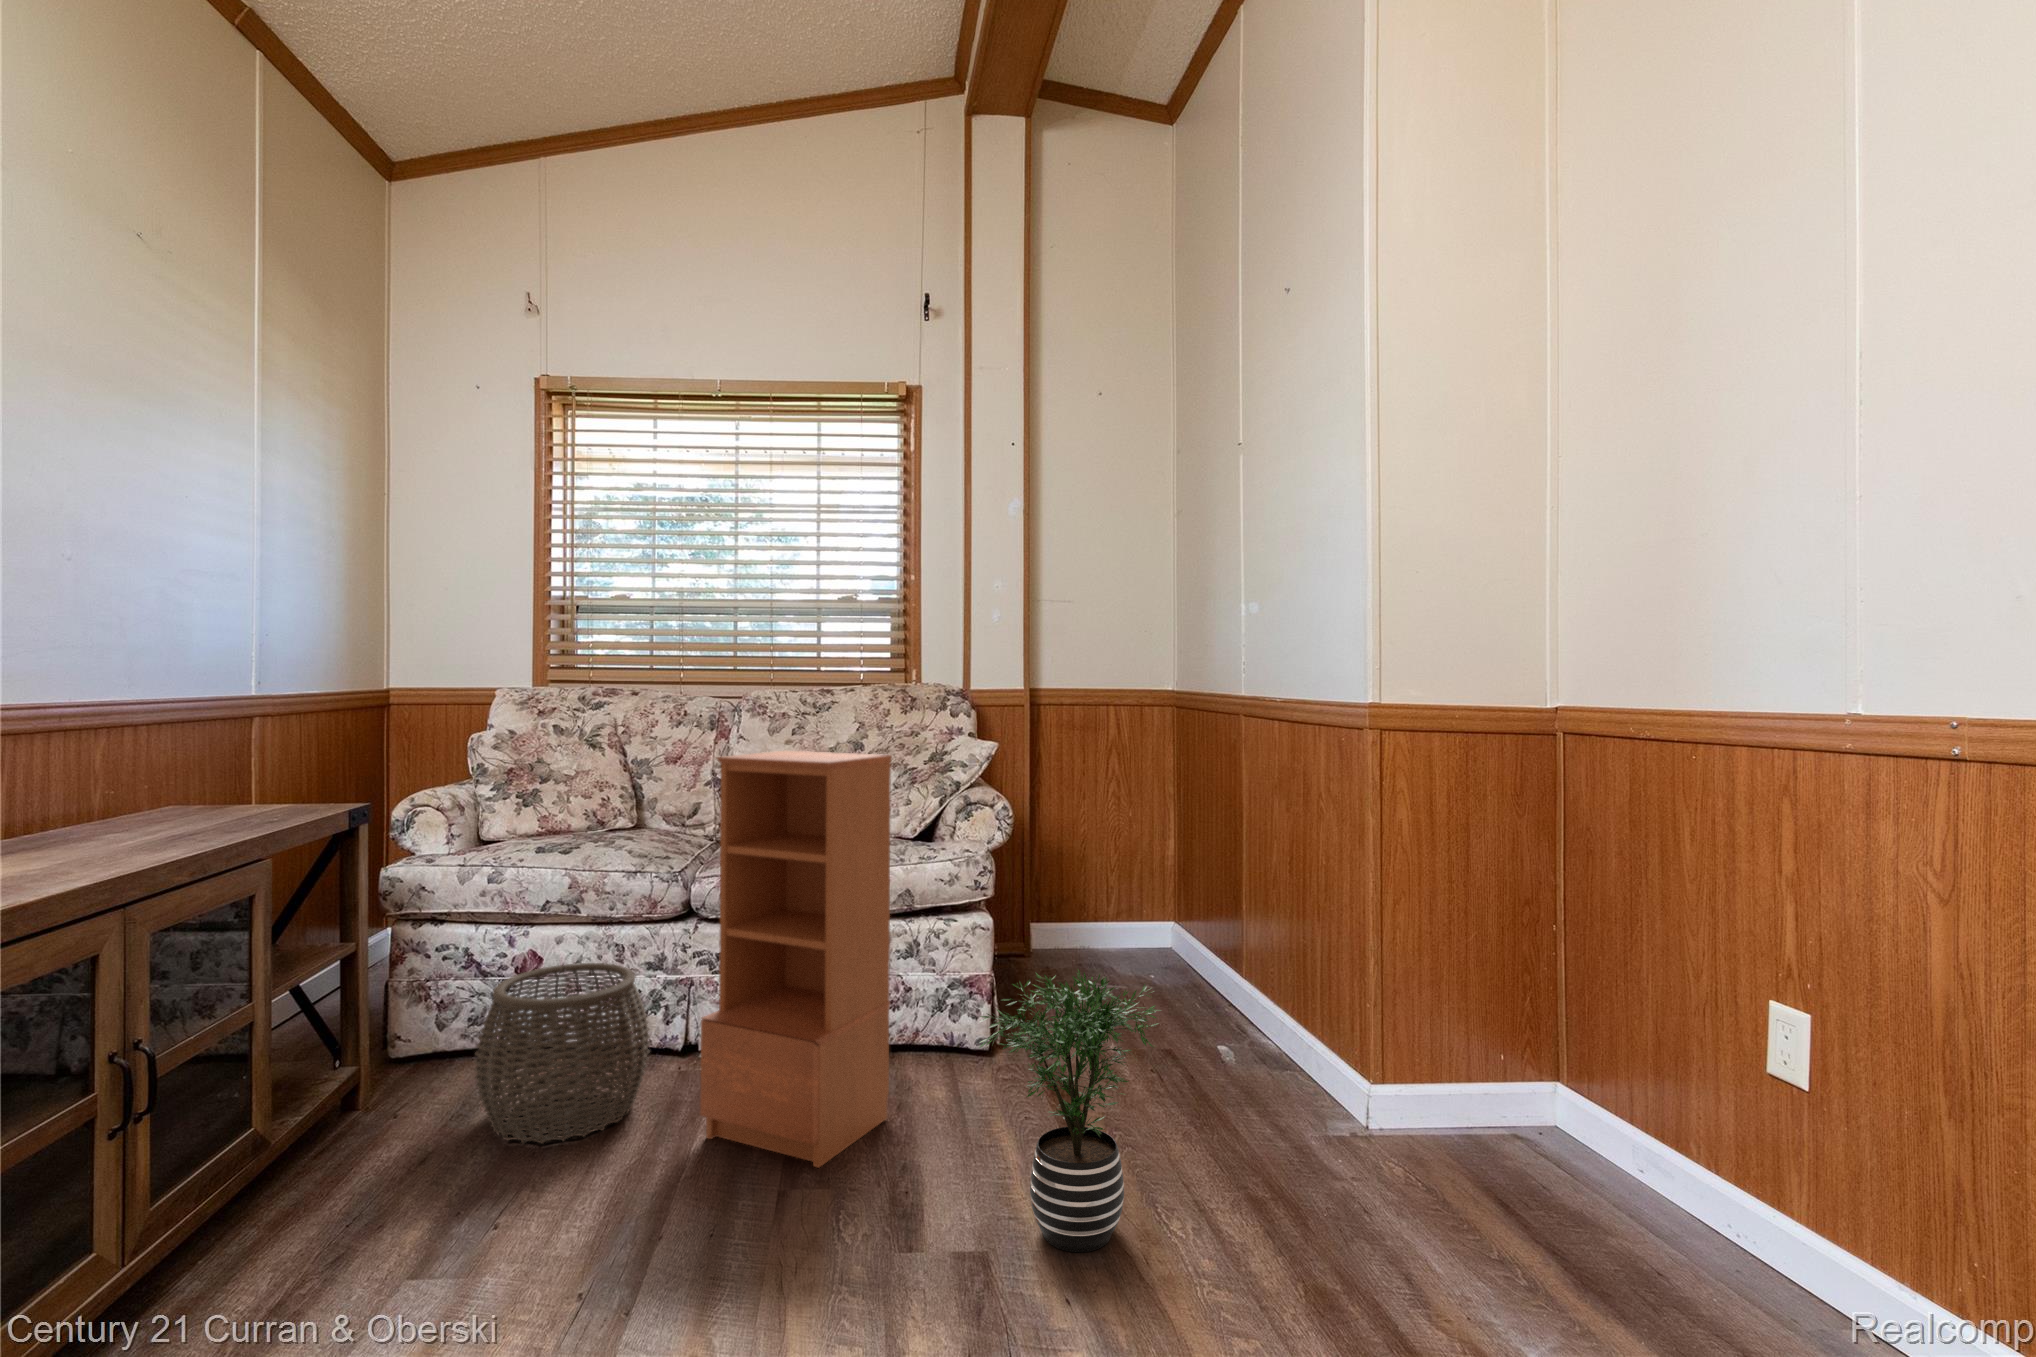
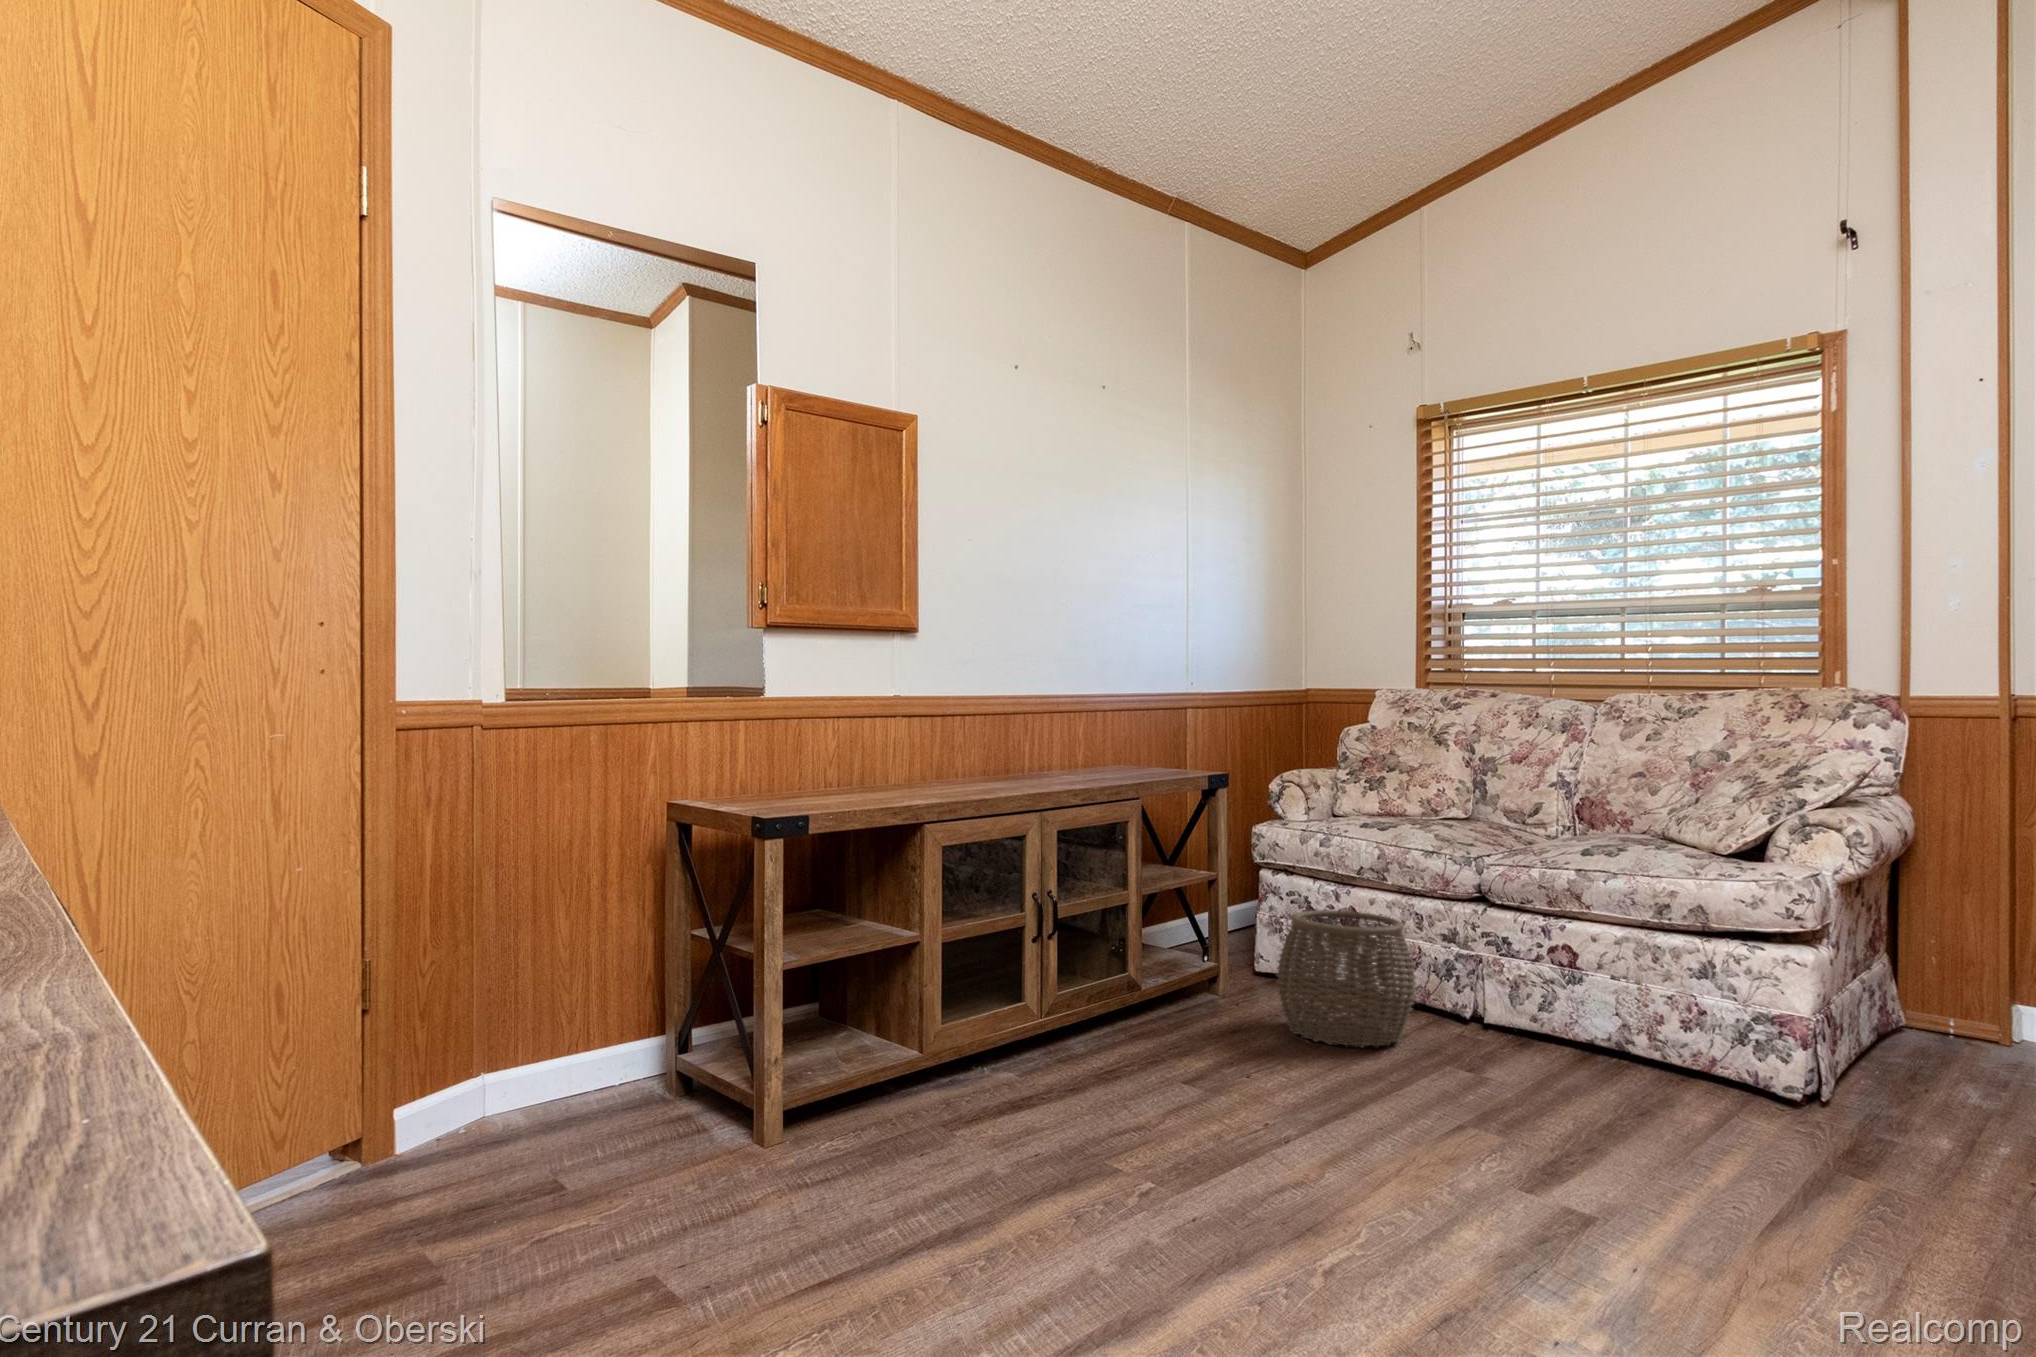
bookcase: present [700,750,892,1168] -> none [1430,731,1624,1116]
potted plant: present [979,970,1161,1252] -> none [1605,946,1828,1241]

